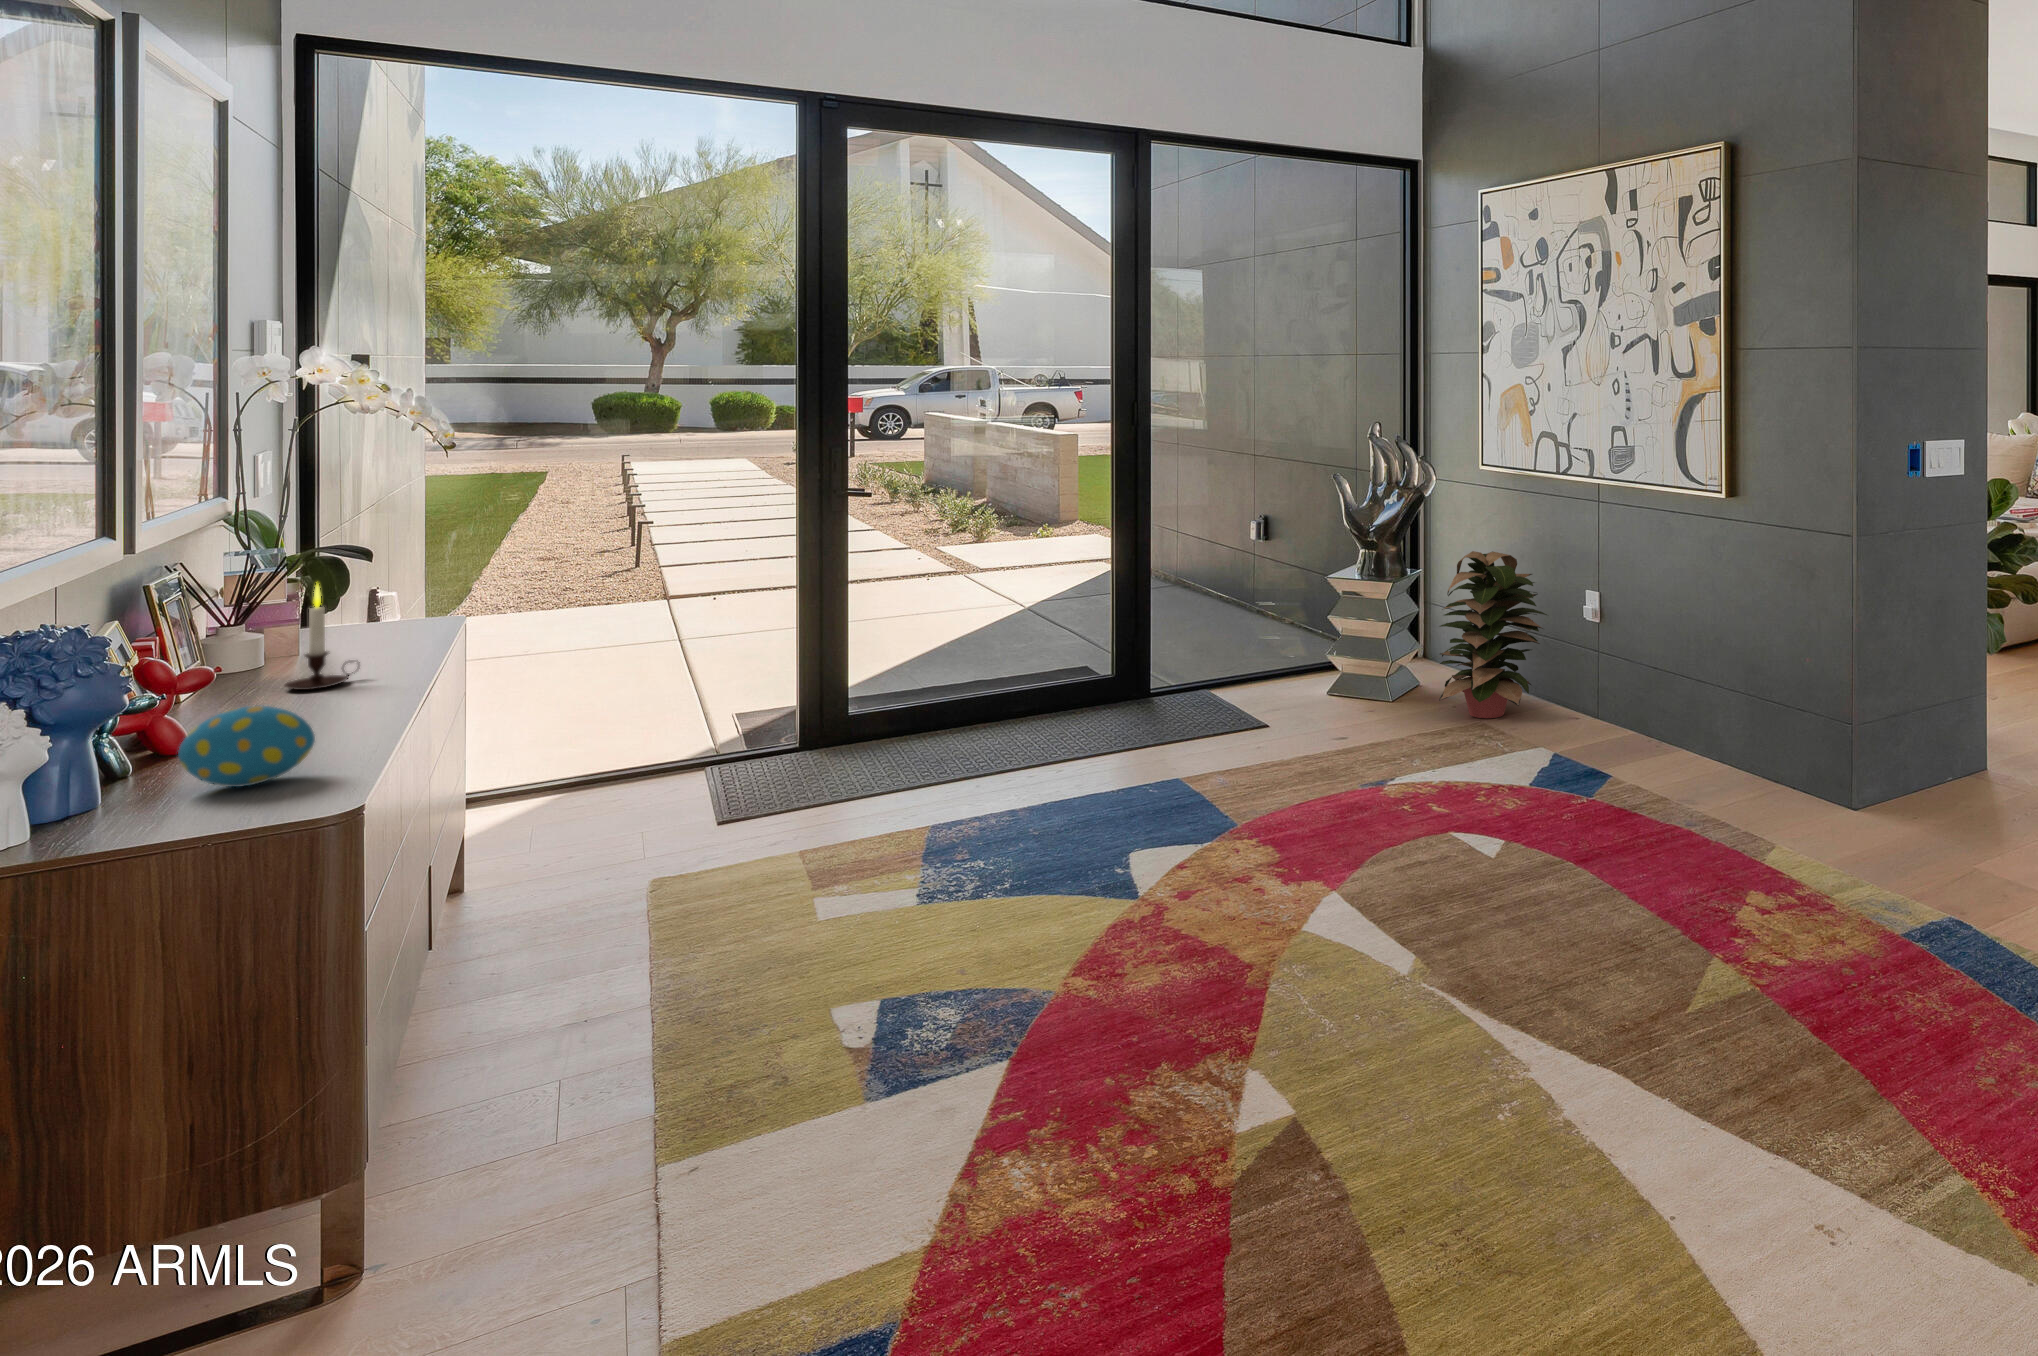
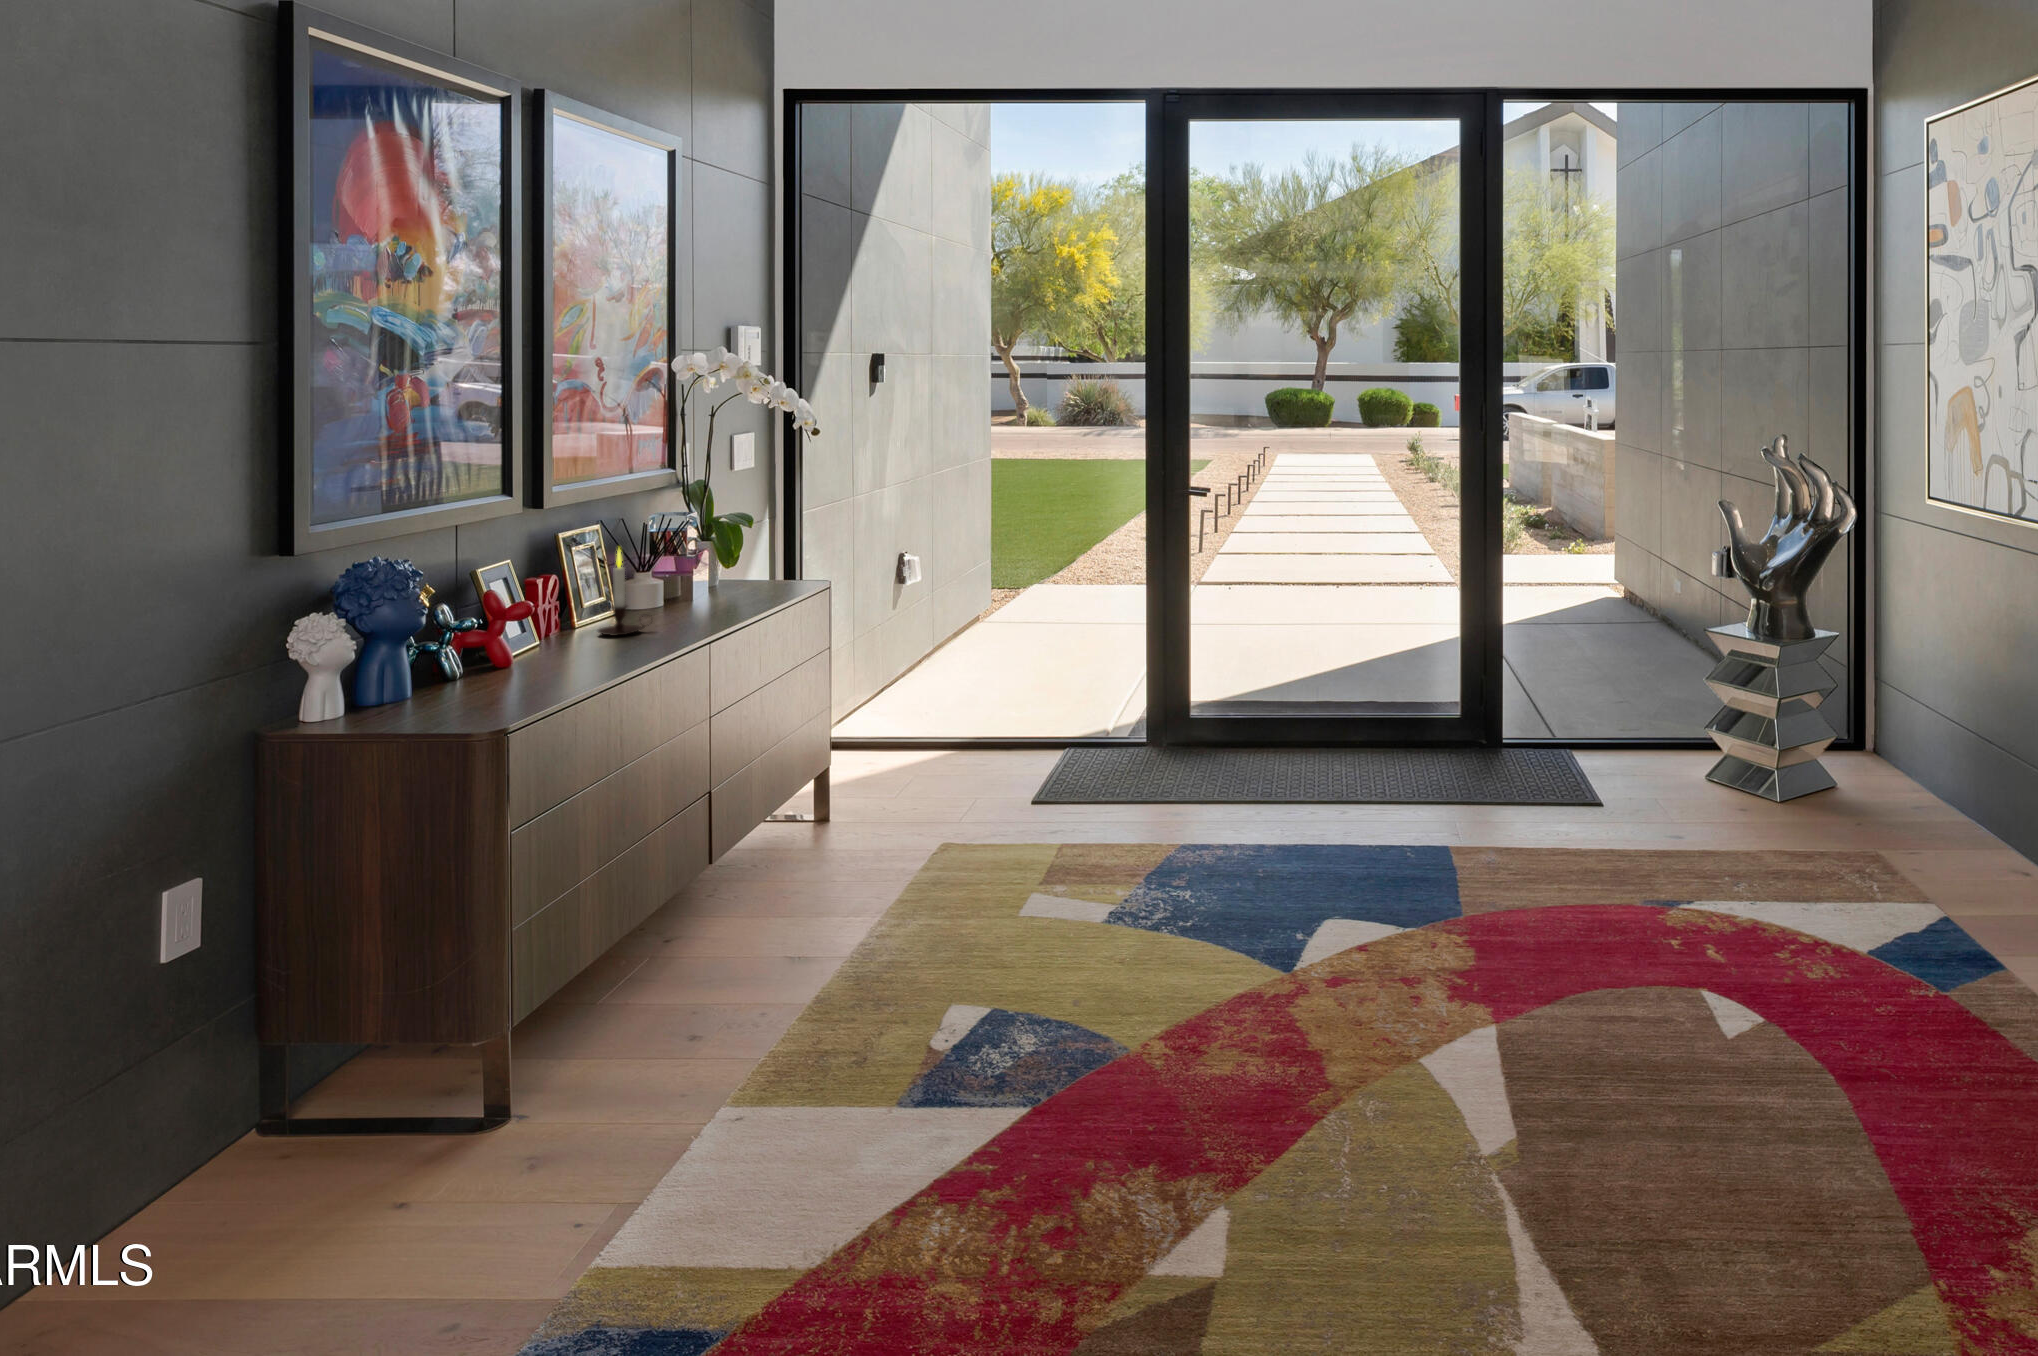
decorative plant: present [1439,551,1547,718] -> none [1823,608,1992,835]
decorative egg: present [178,706,315,787] -> none [397,646,485,710]

